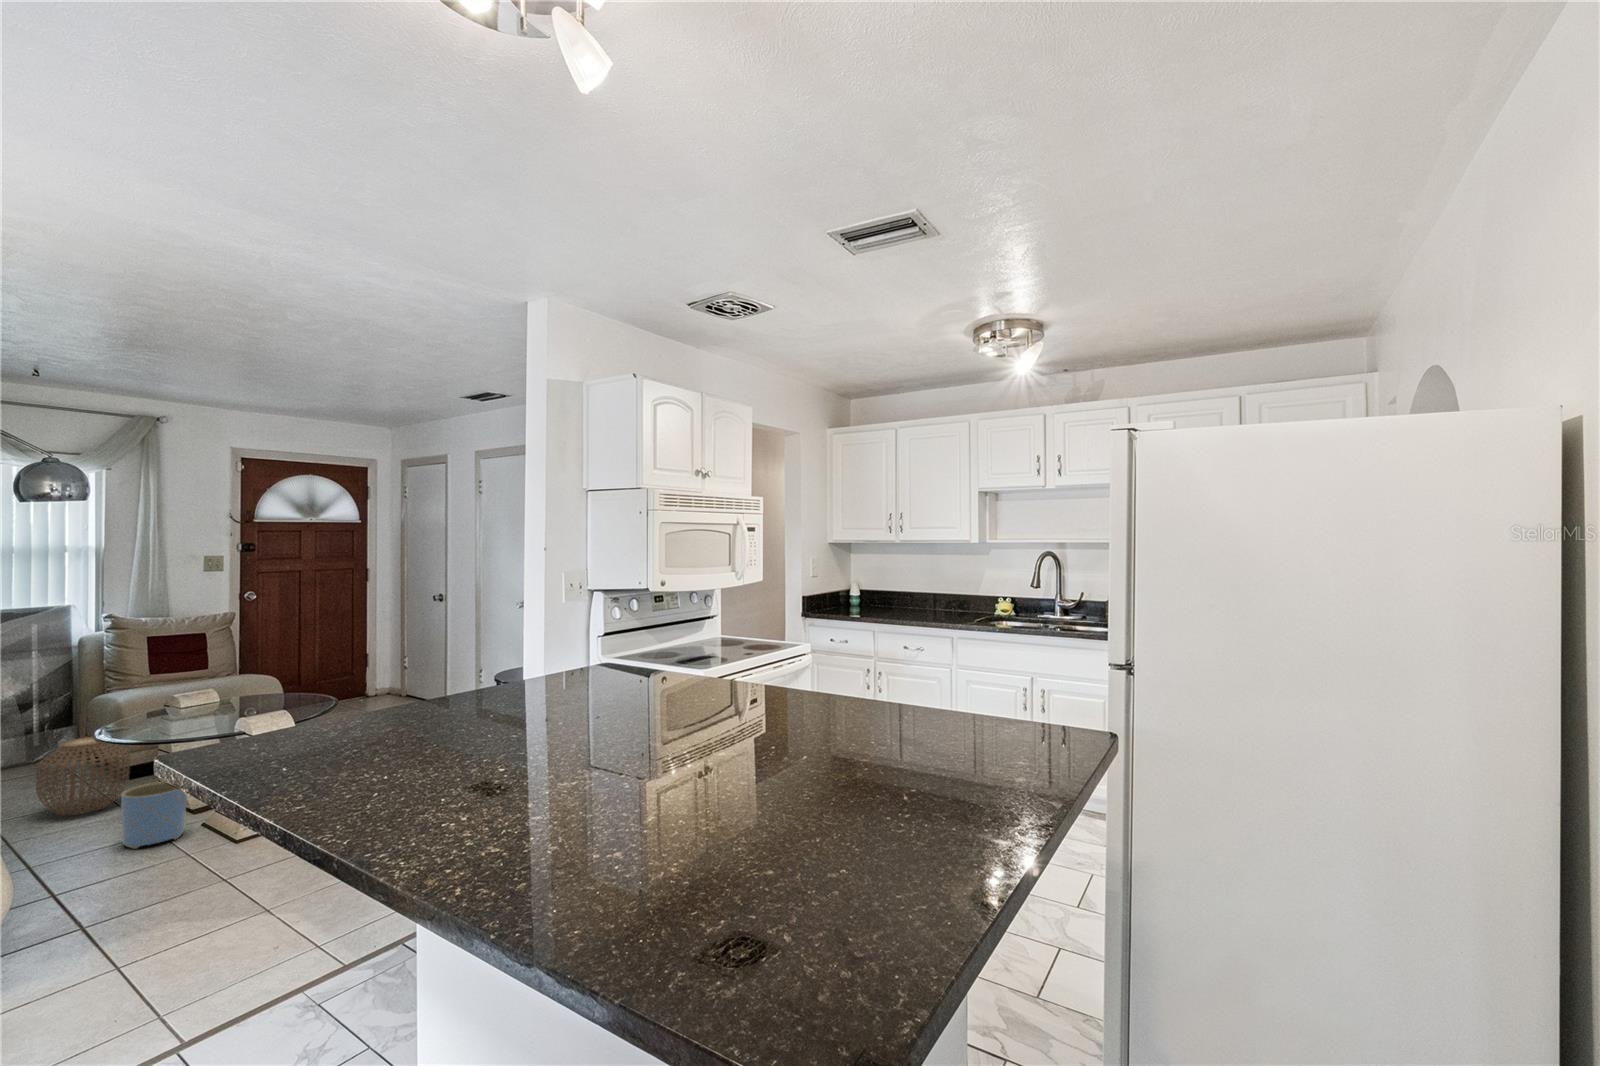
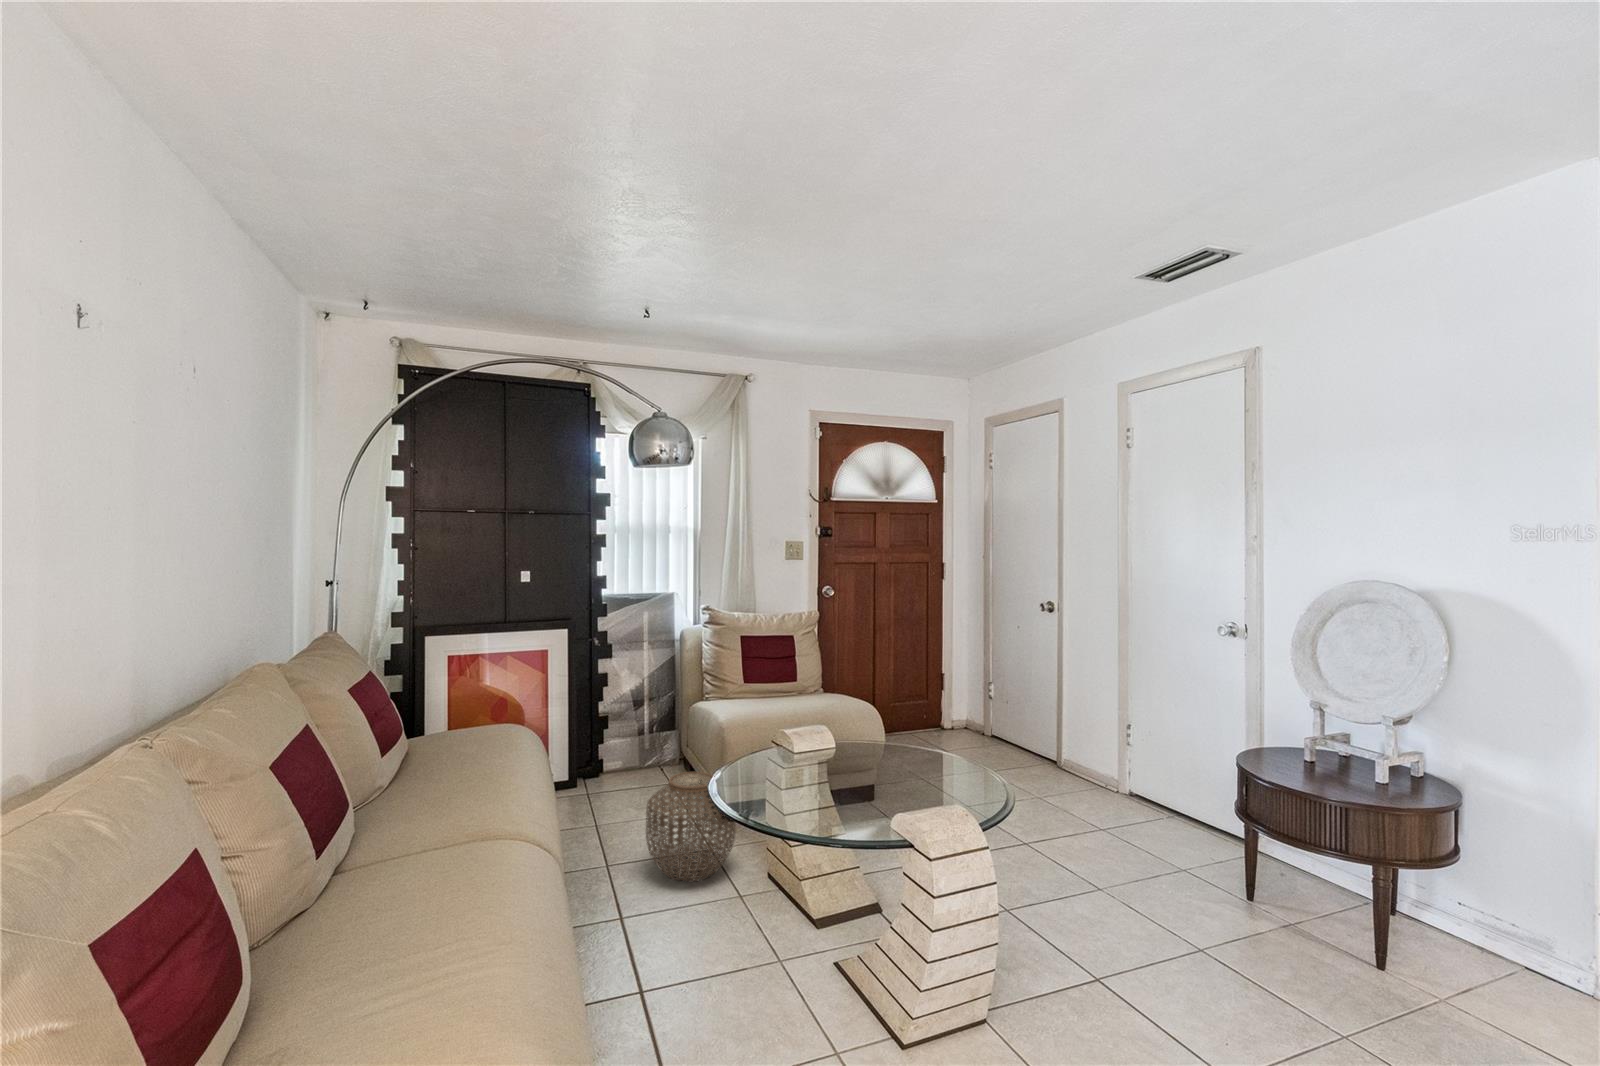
planter: present [121,782,187,849] -> none [740,882,819,1002]

